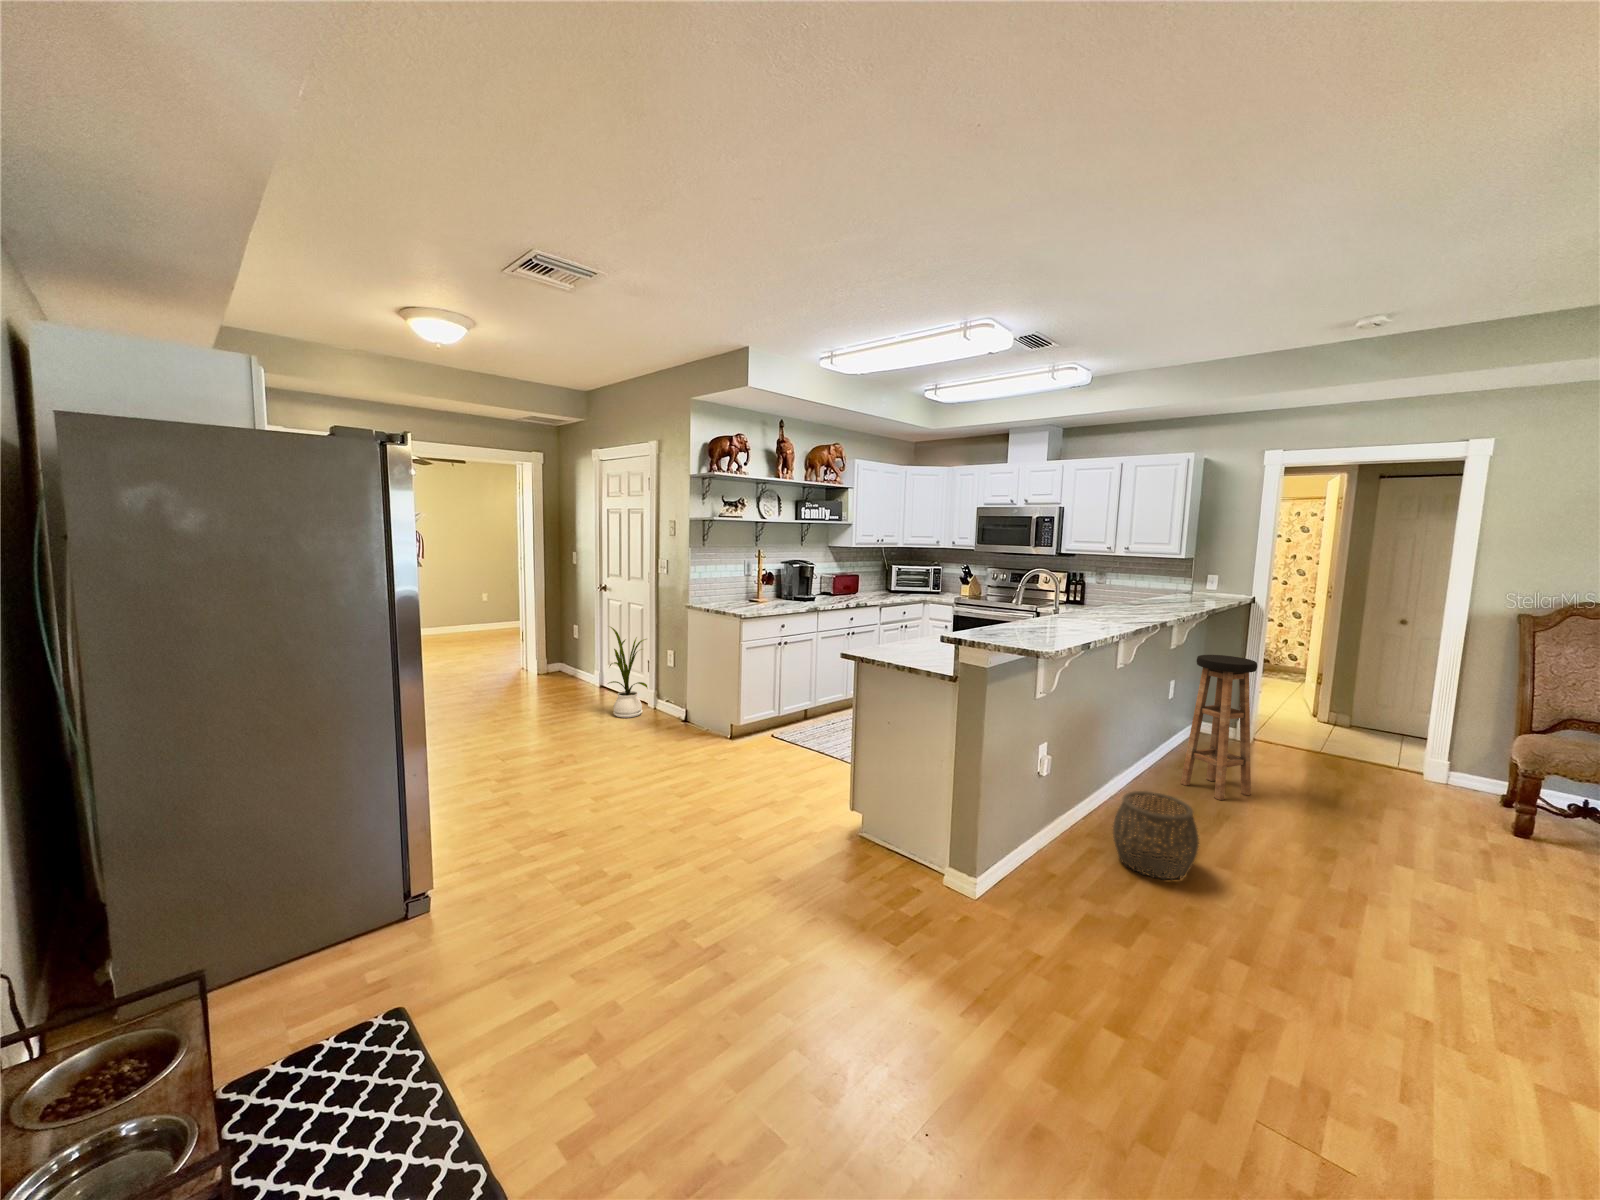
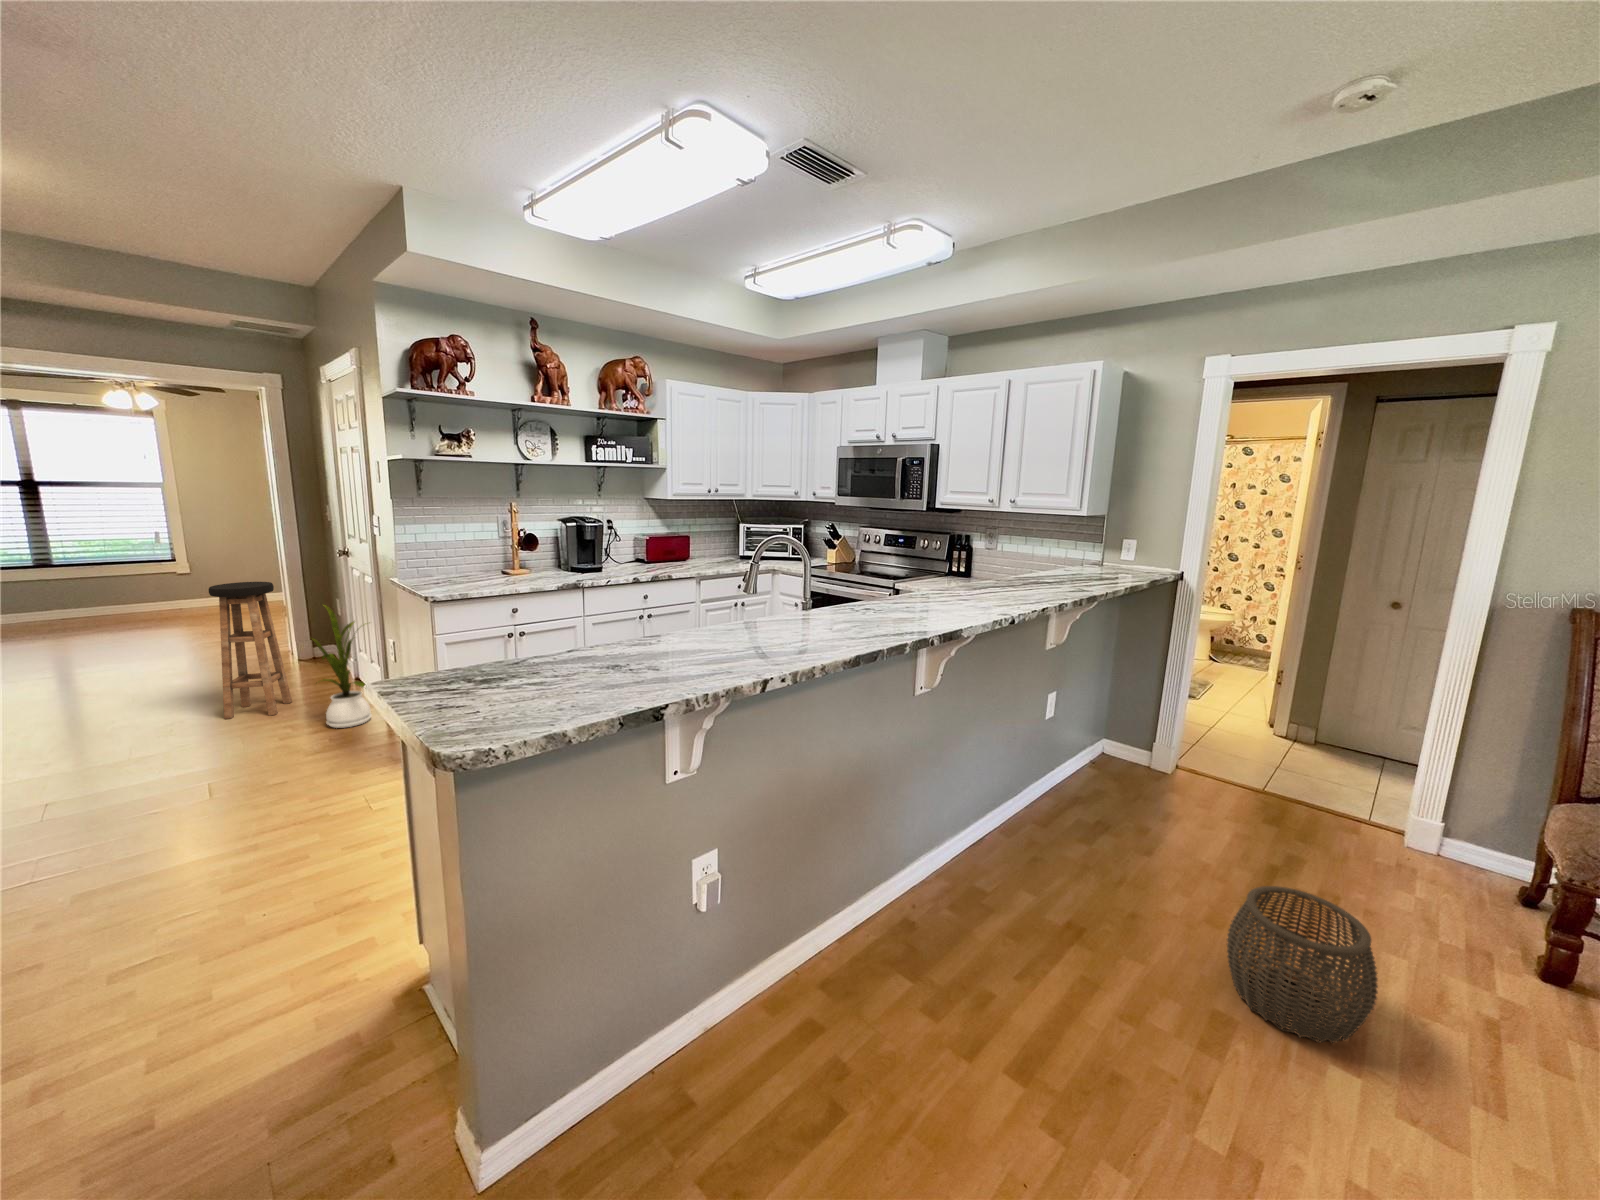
bar stool: present [1181,655,1257,800] -> present [209,582,292,719]
woven basket: present [1113,791,1199,879] -> present [1227,886,1378,1043]

